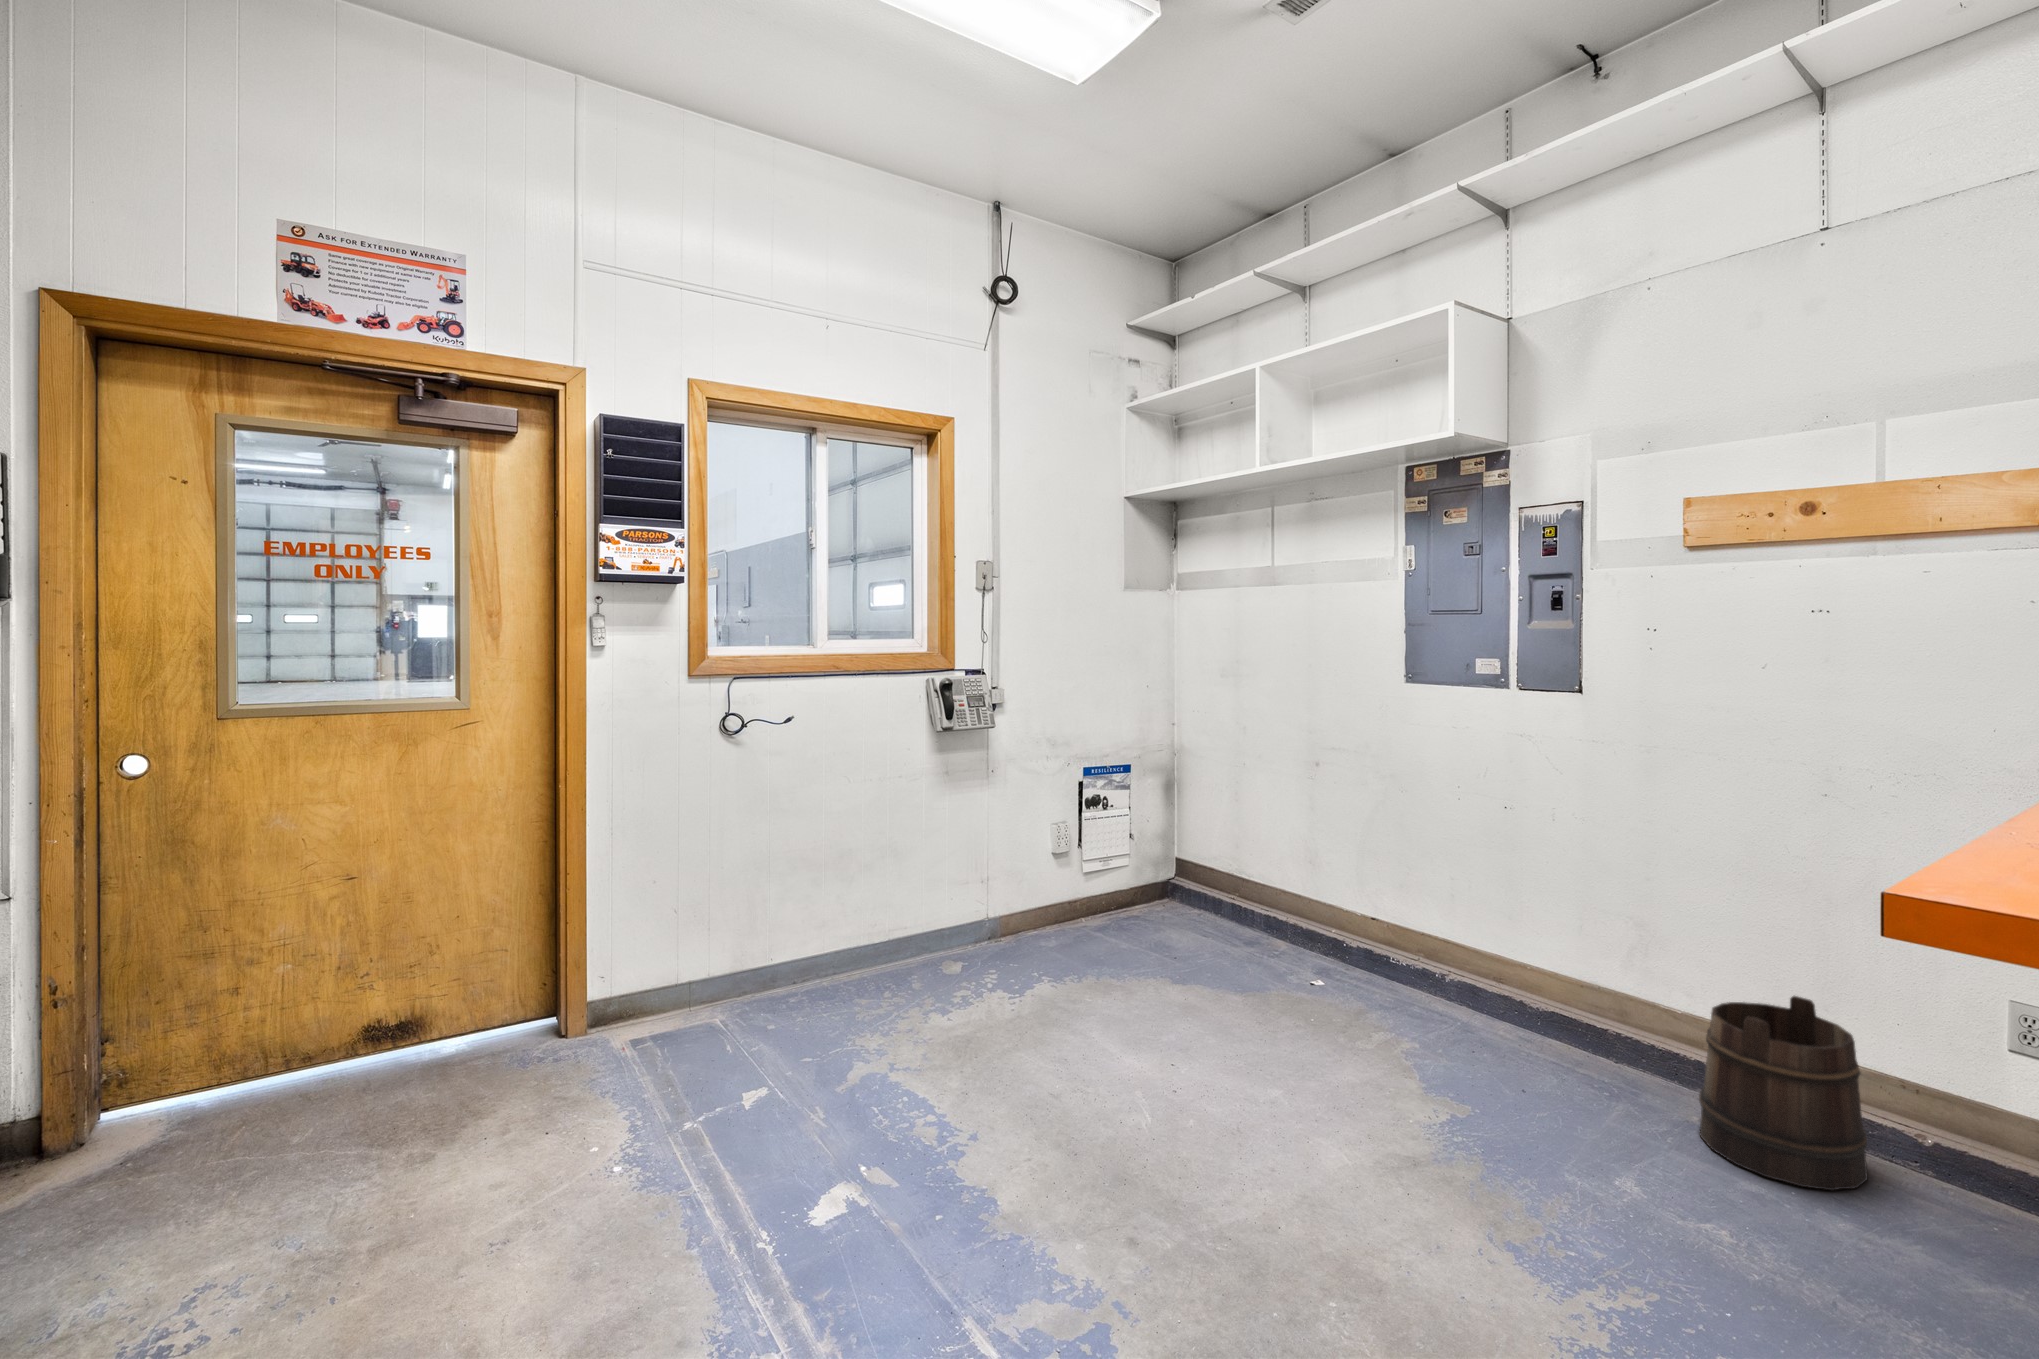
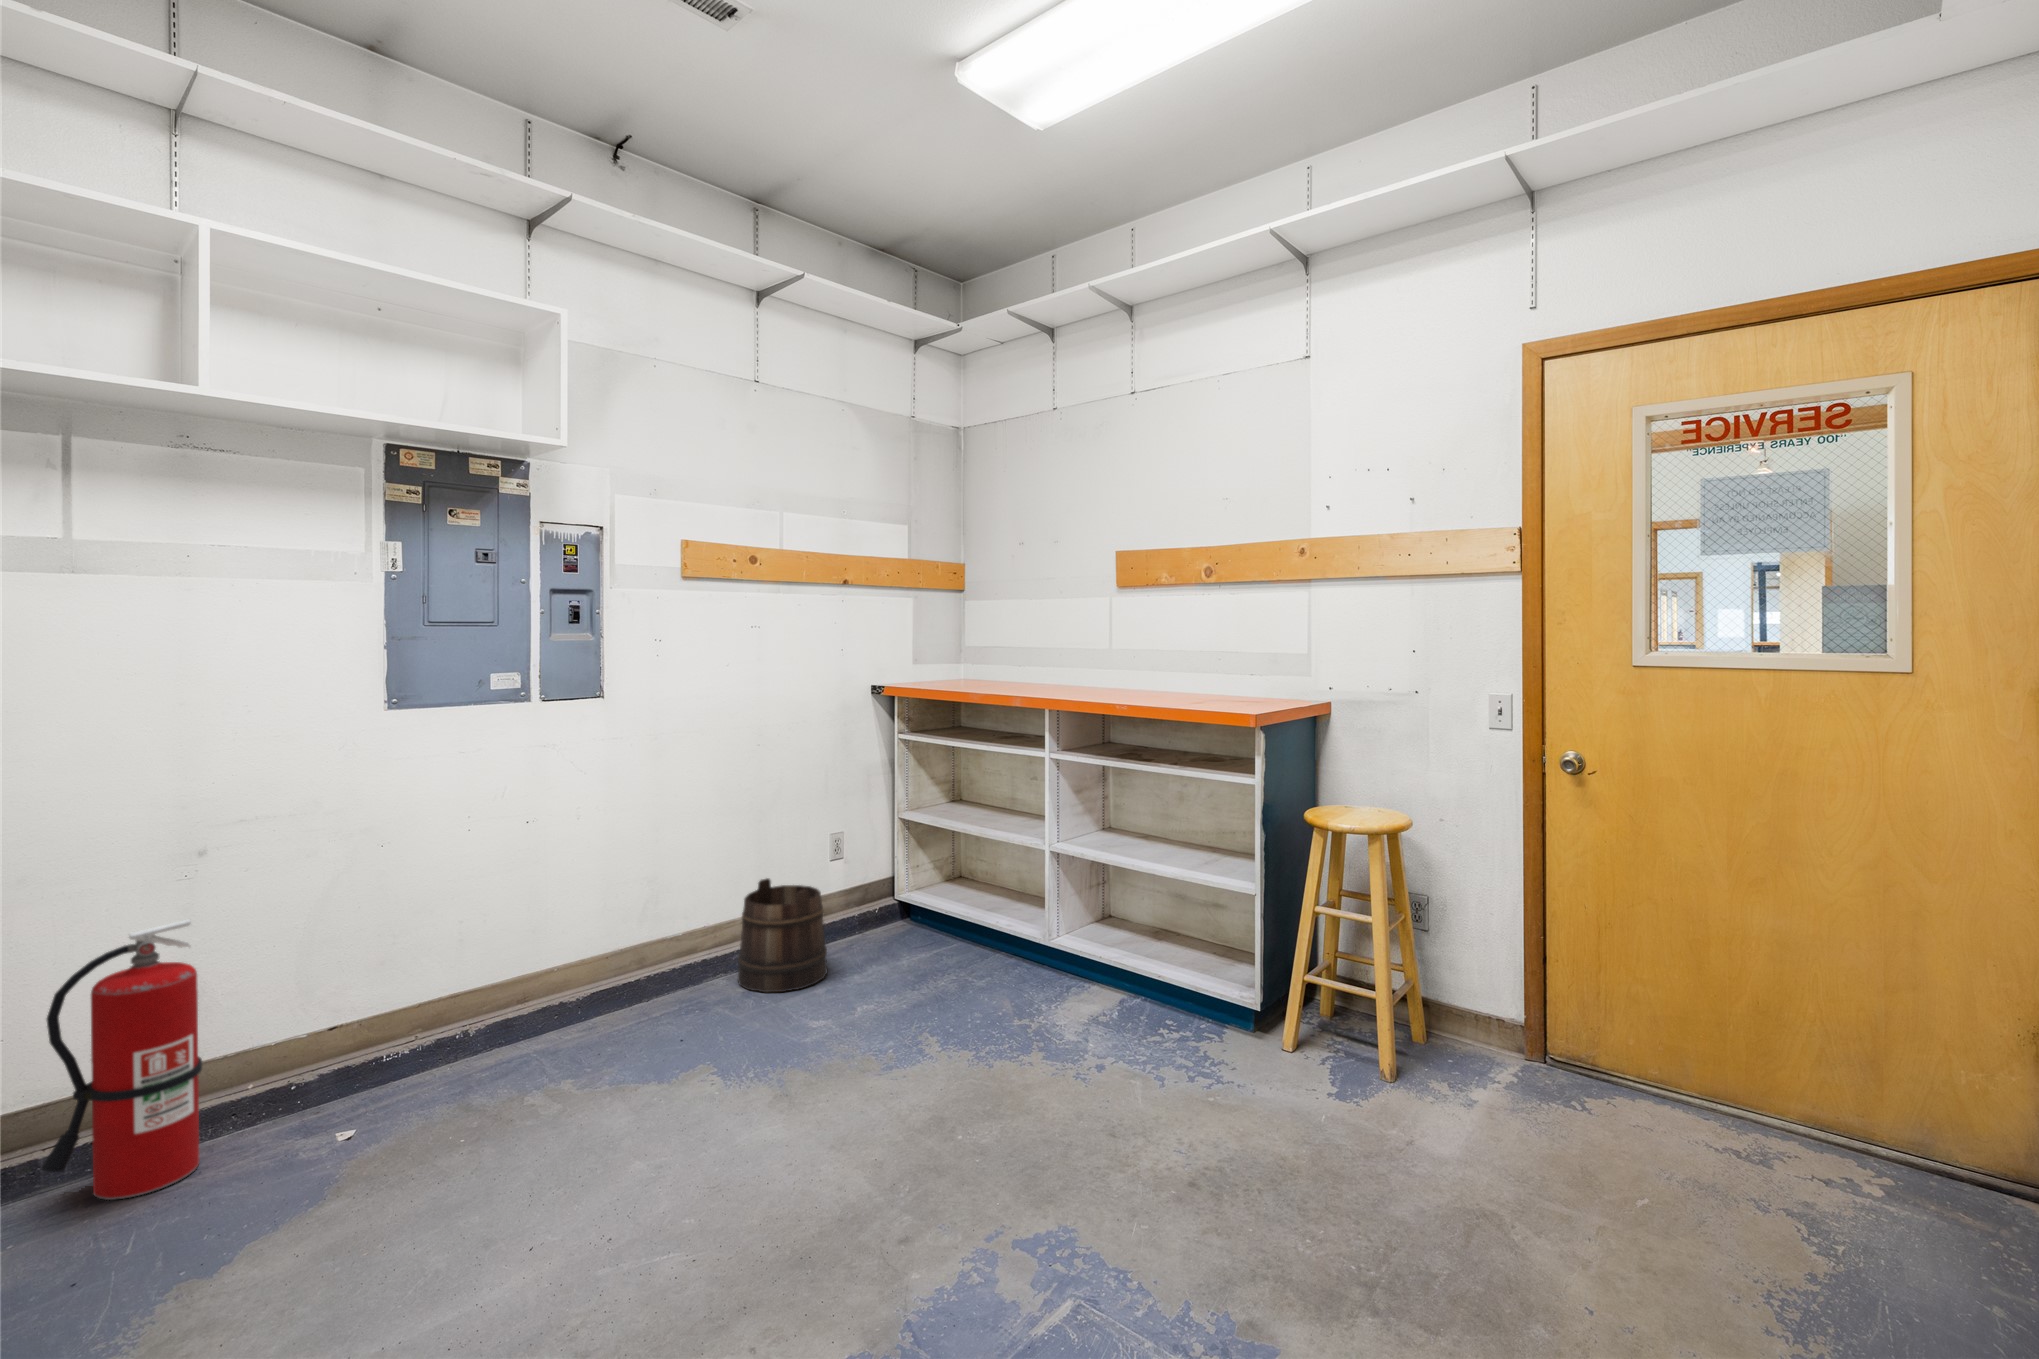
fire extinguisher: none [1224,795,1281,951] -> present [41,919,202,1200]

